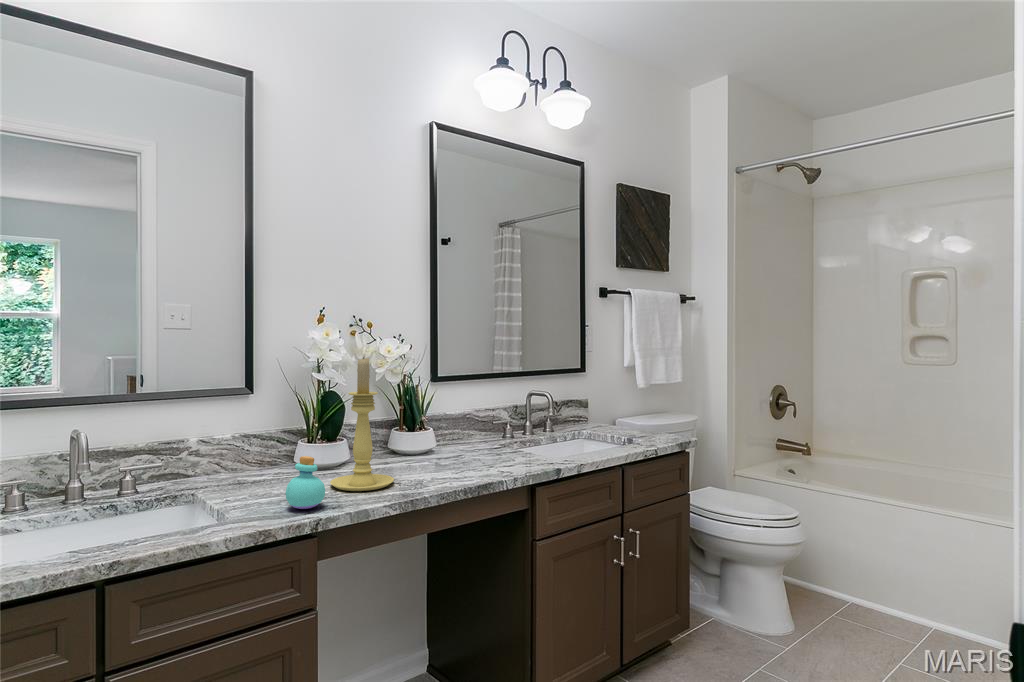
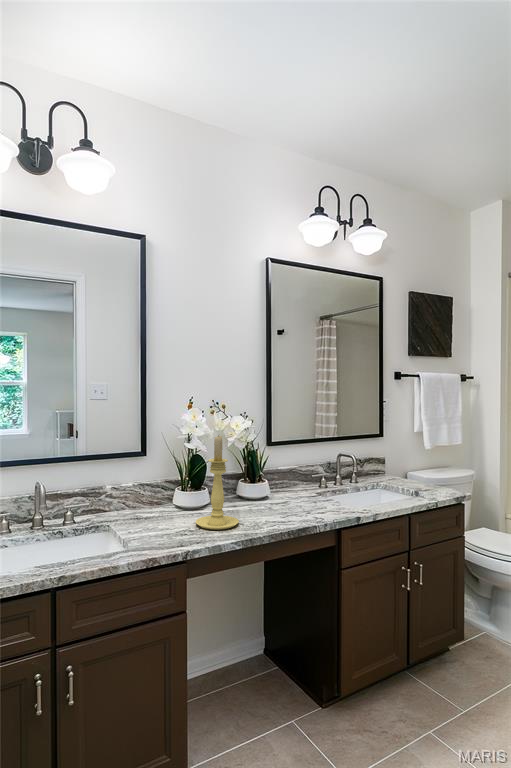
perfume bottle: present [286,456,325,509] -> none [166,506,192,543]

